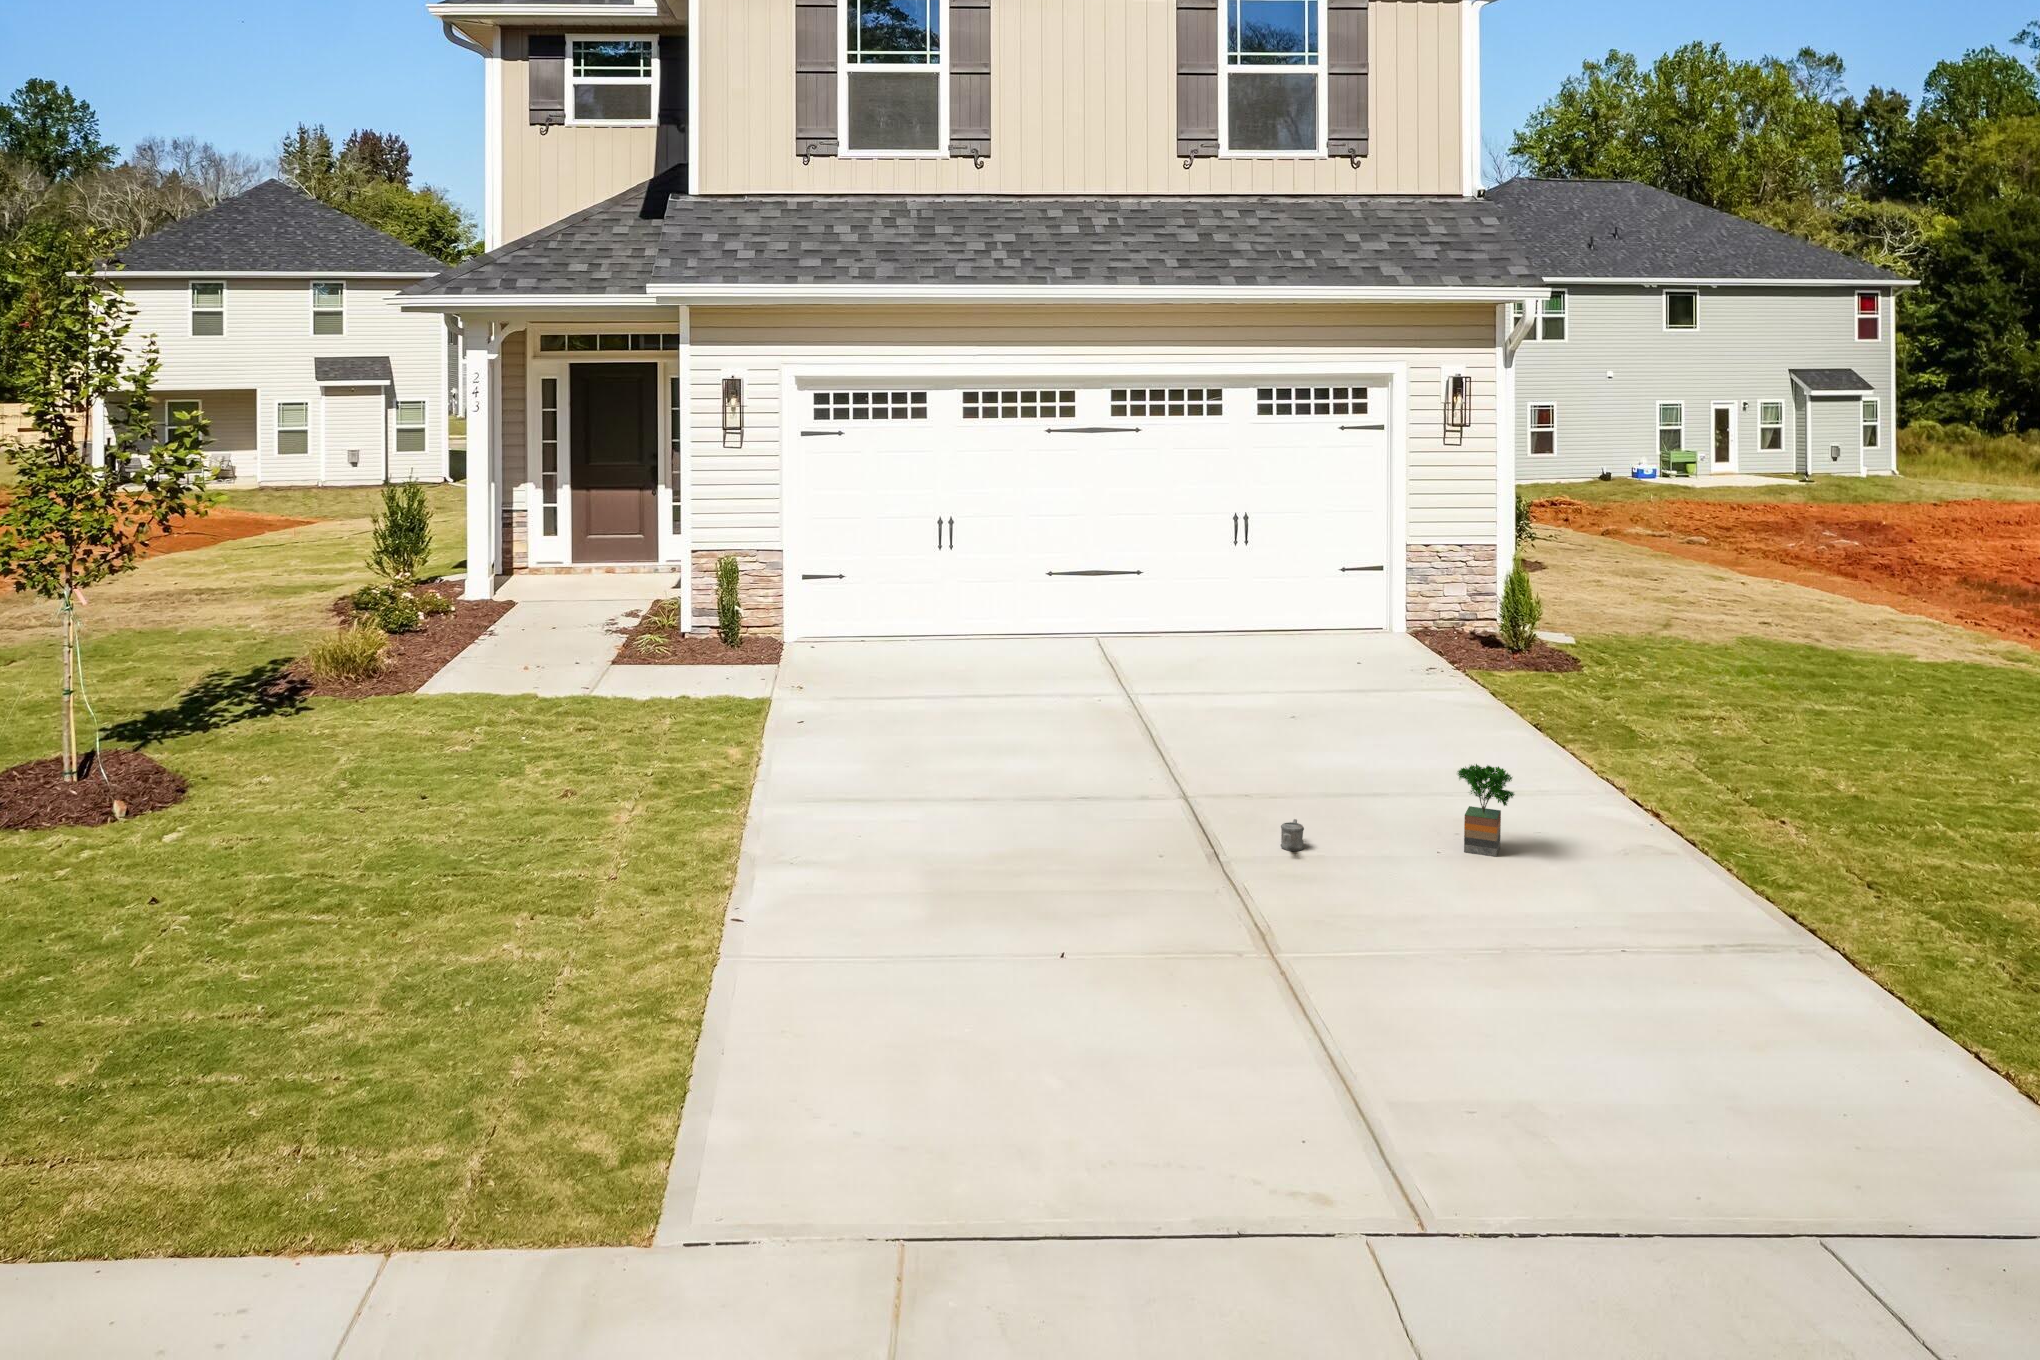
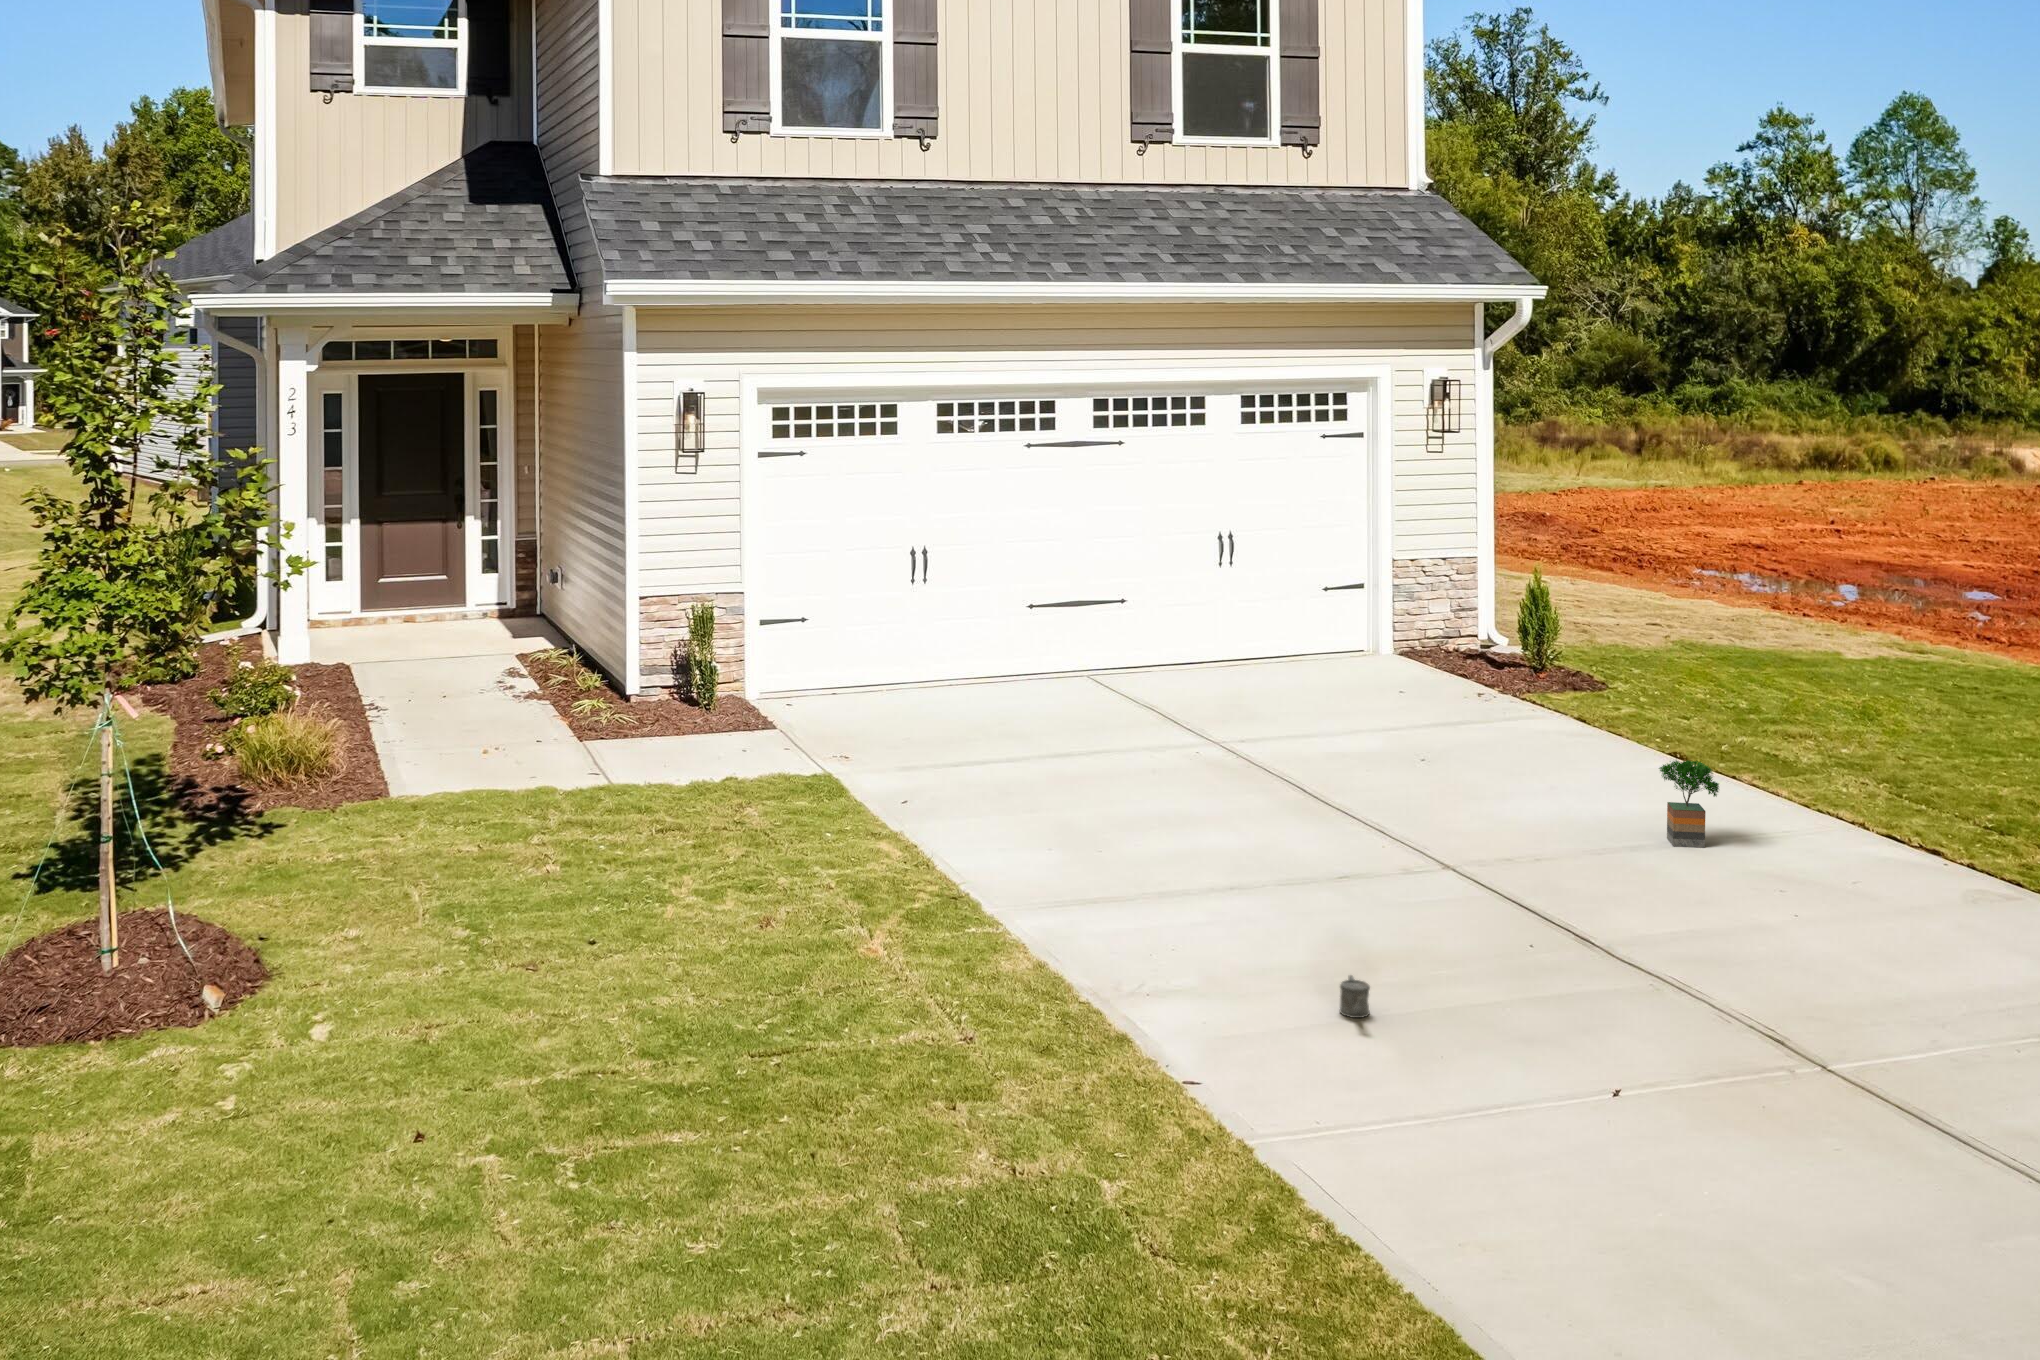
watering can: present [1281,819,1304,851] -> present [1340,975,1370,1018]

